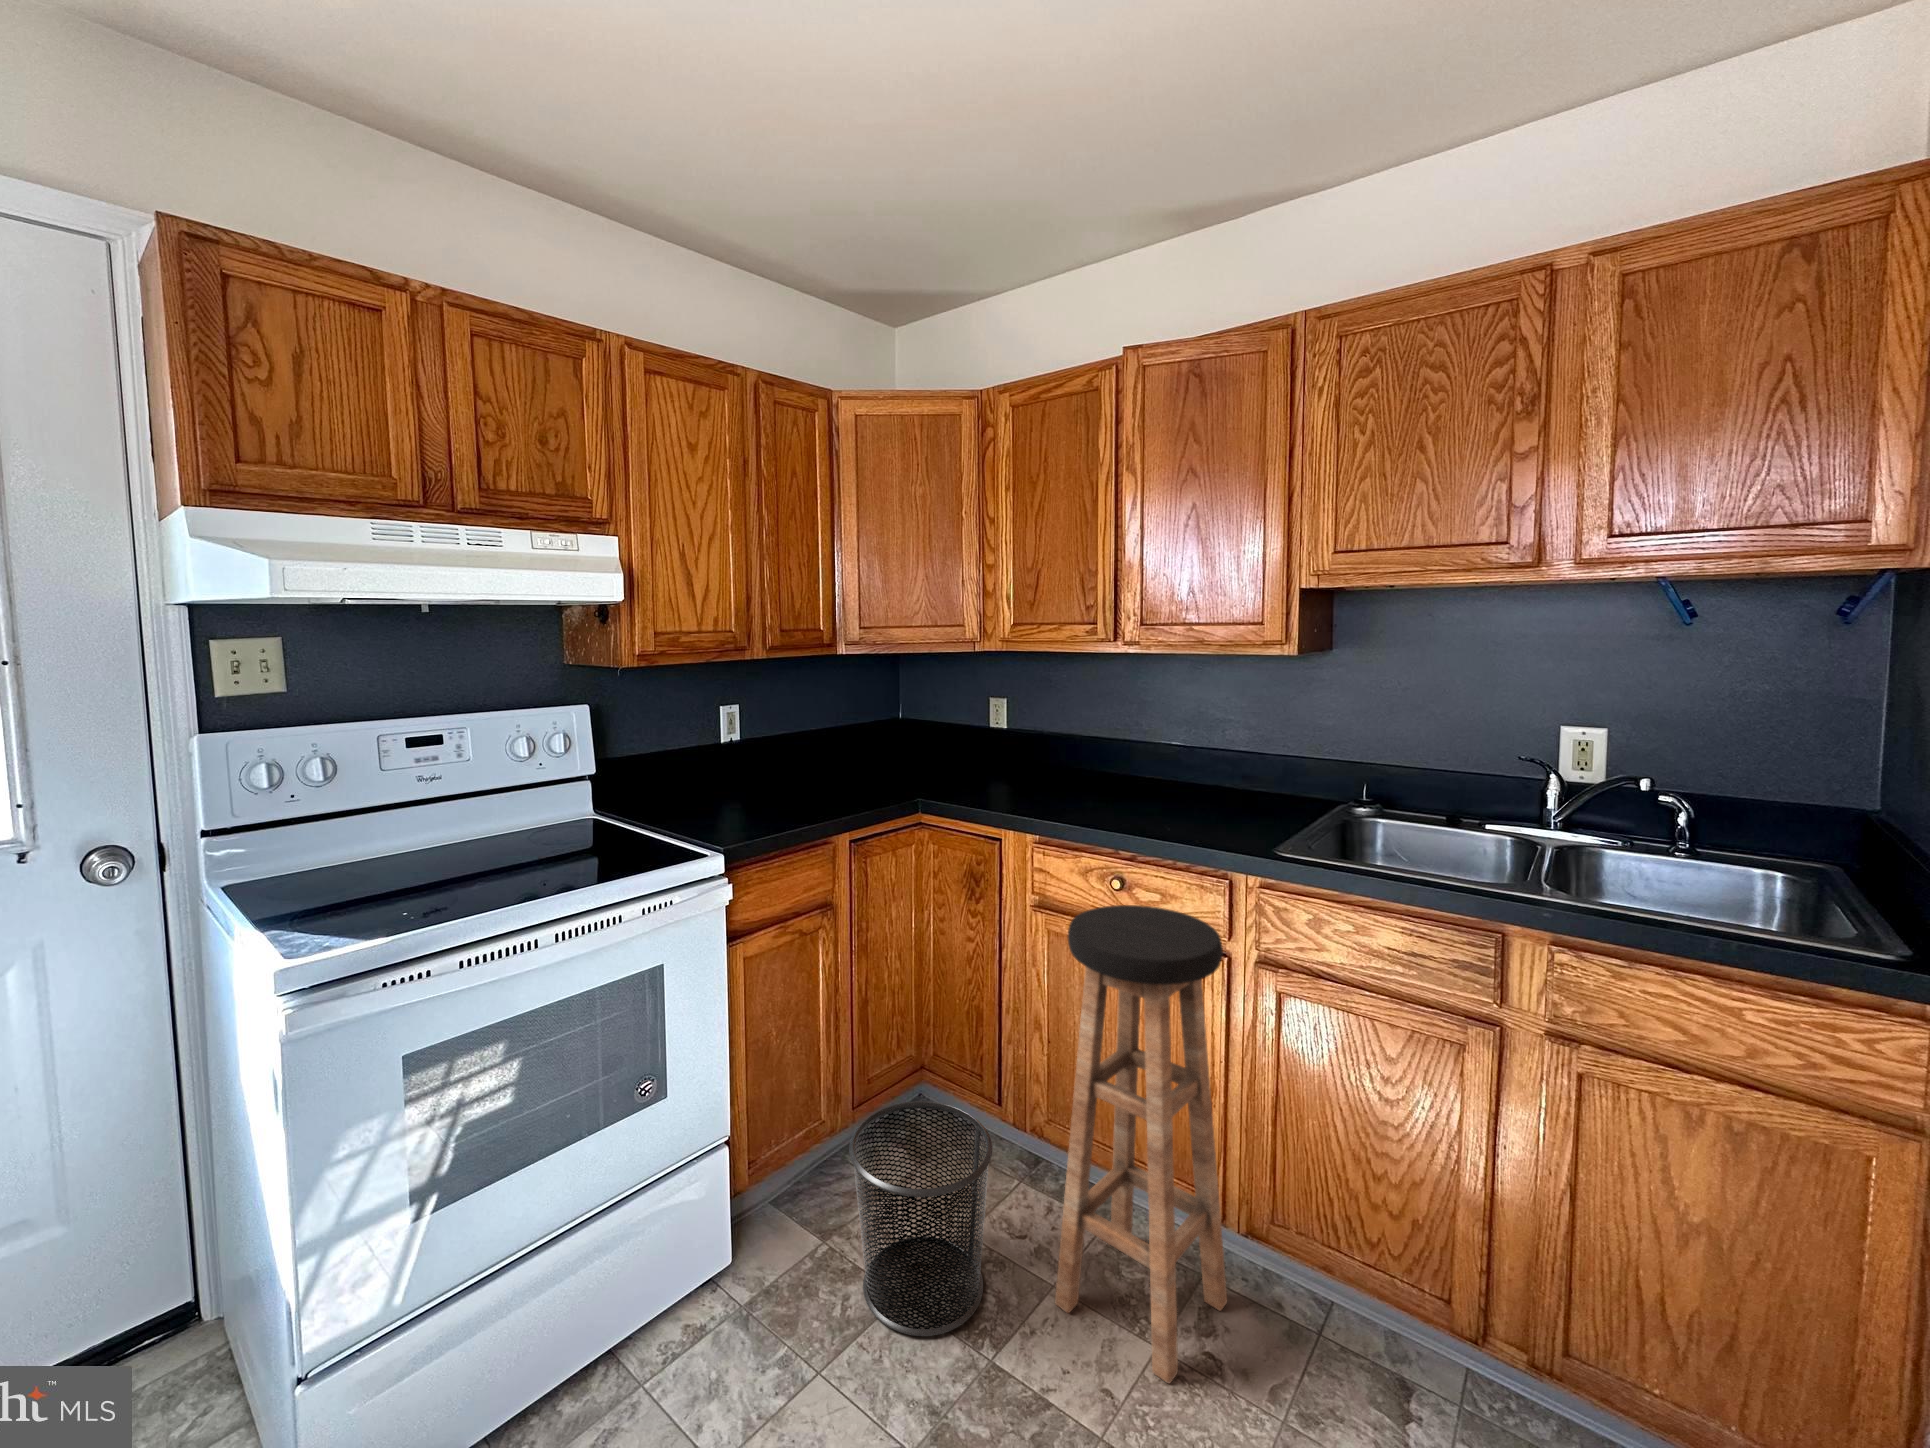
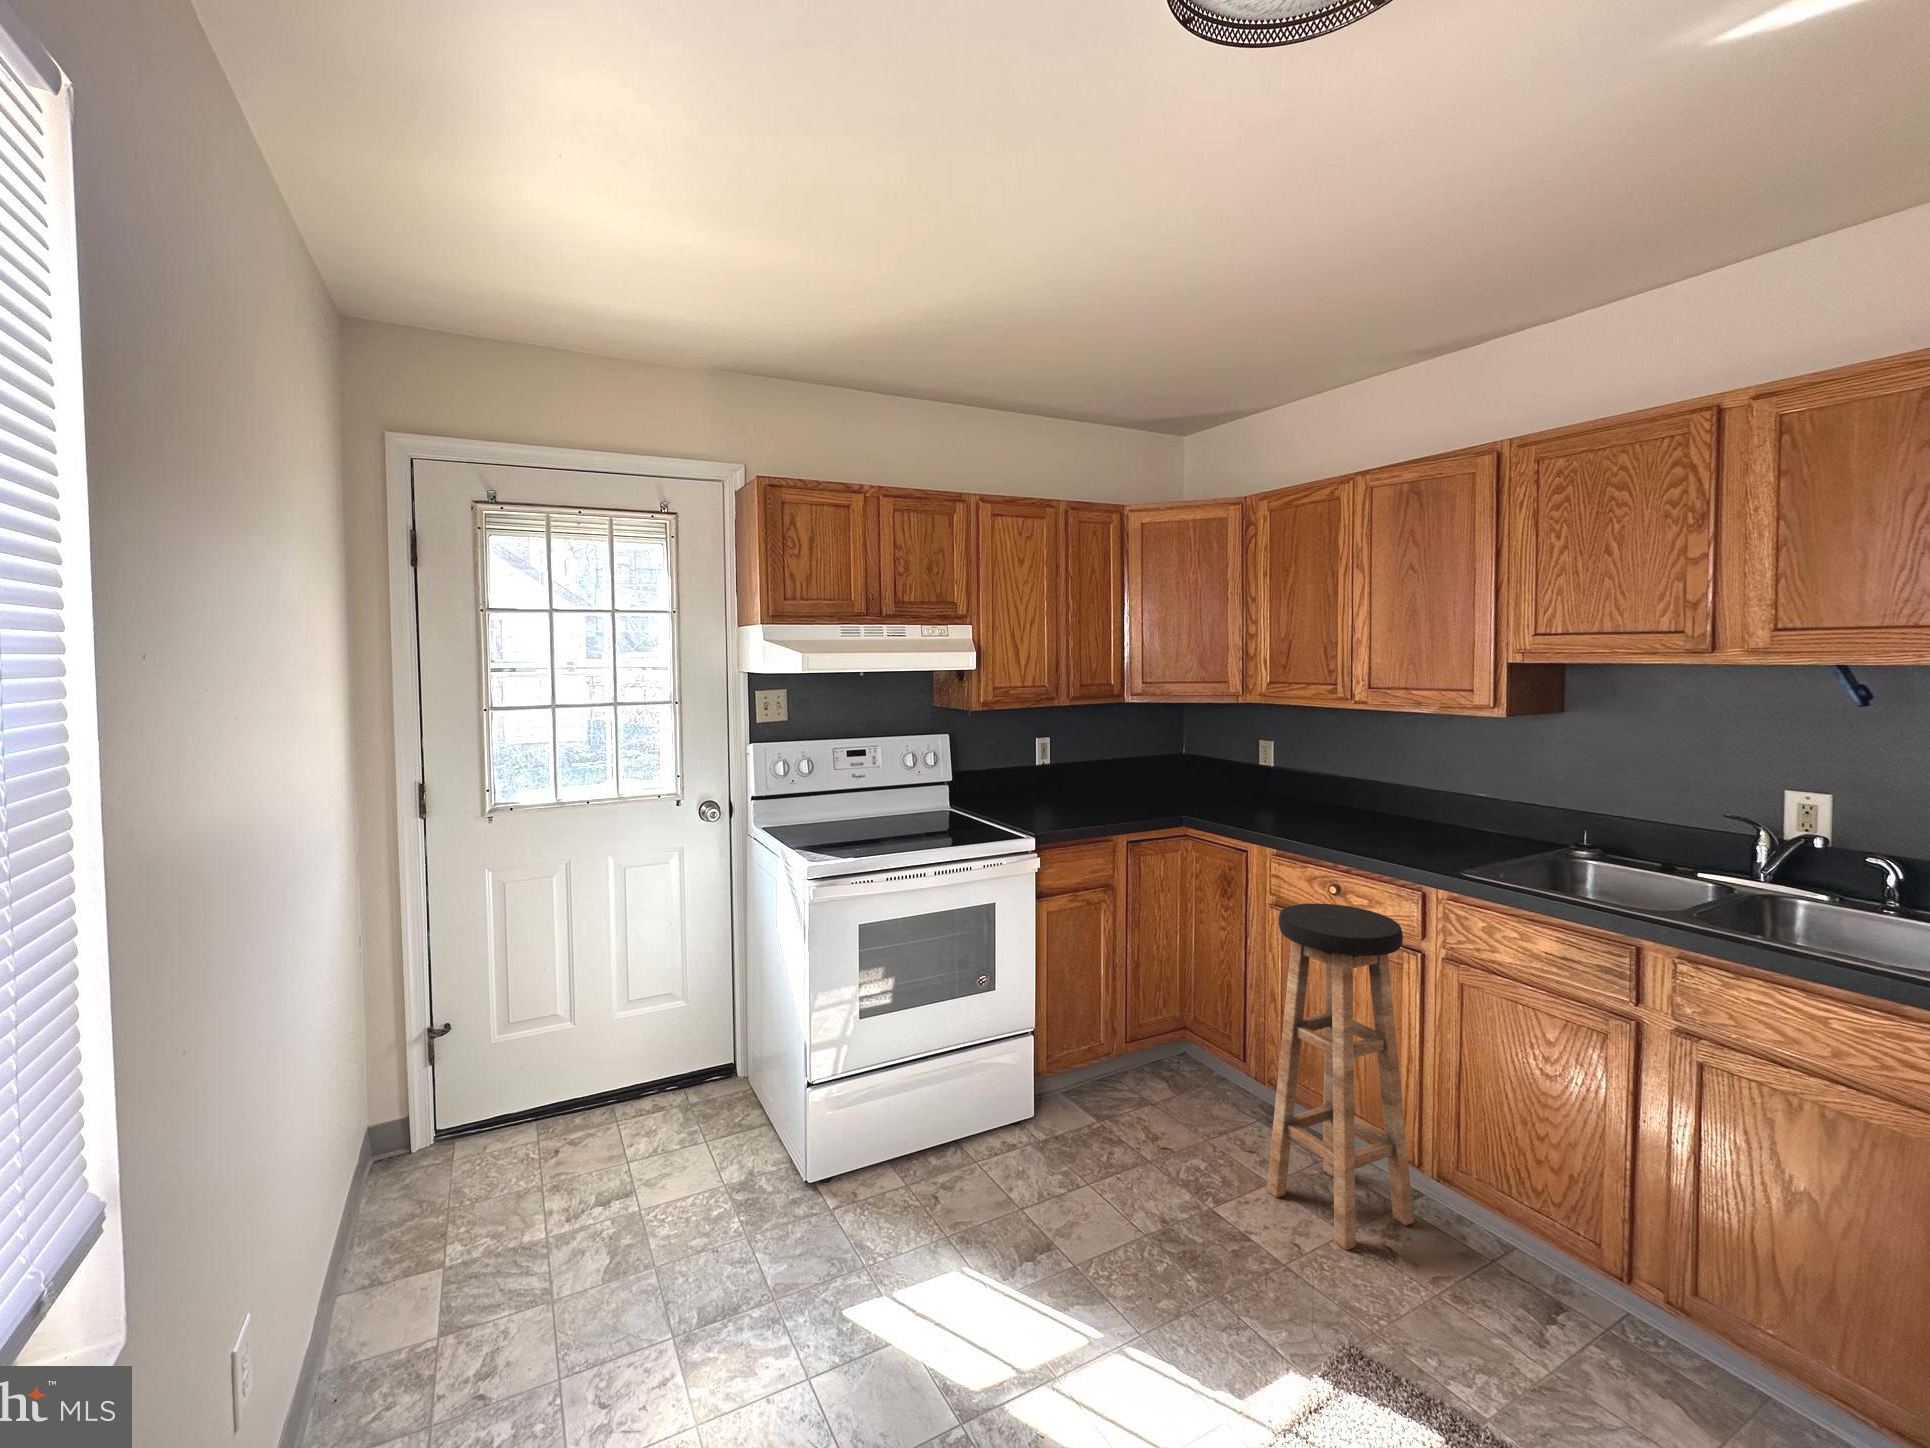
waste bin: present [849,1101,993,1336] -> none [1115,1031,1221,1185]

